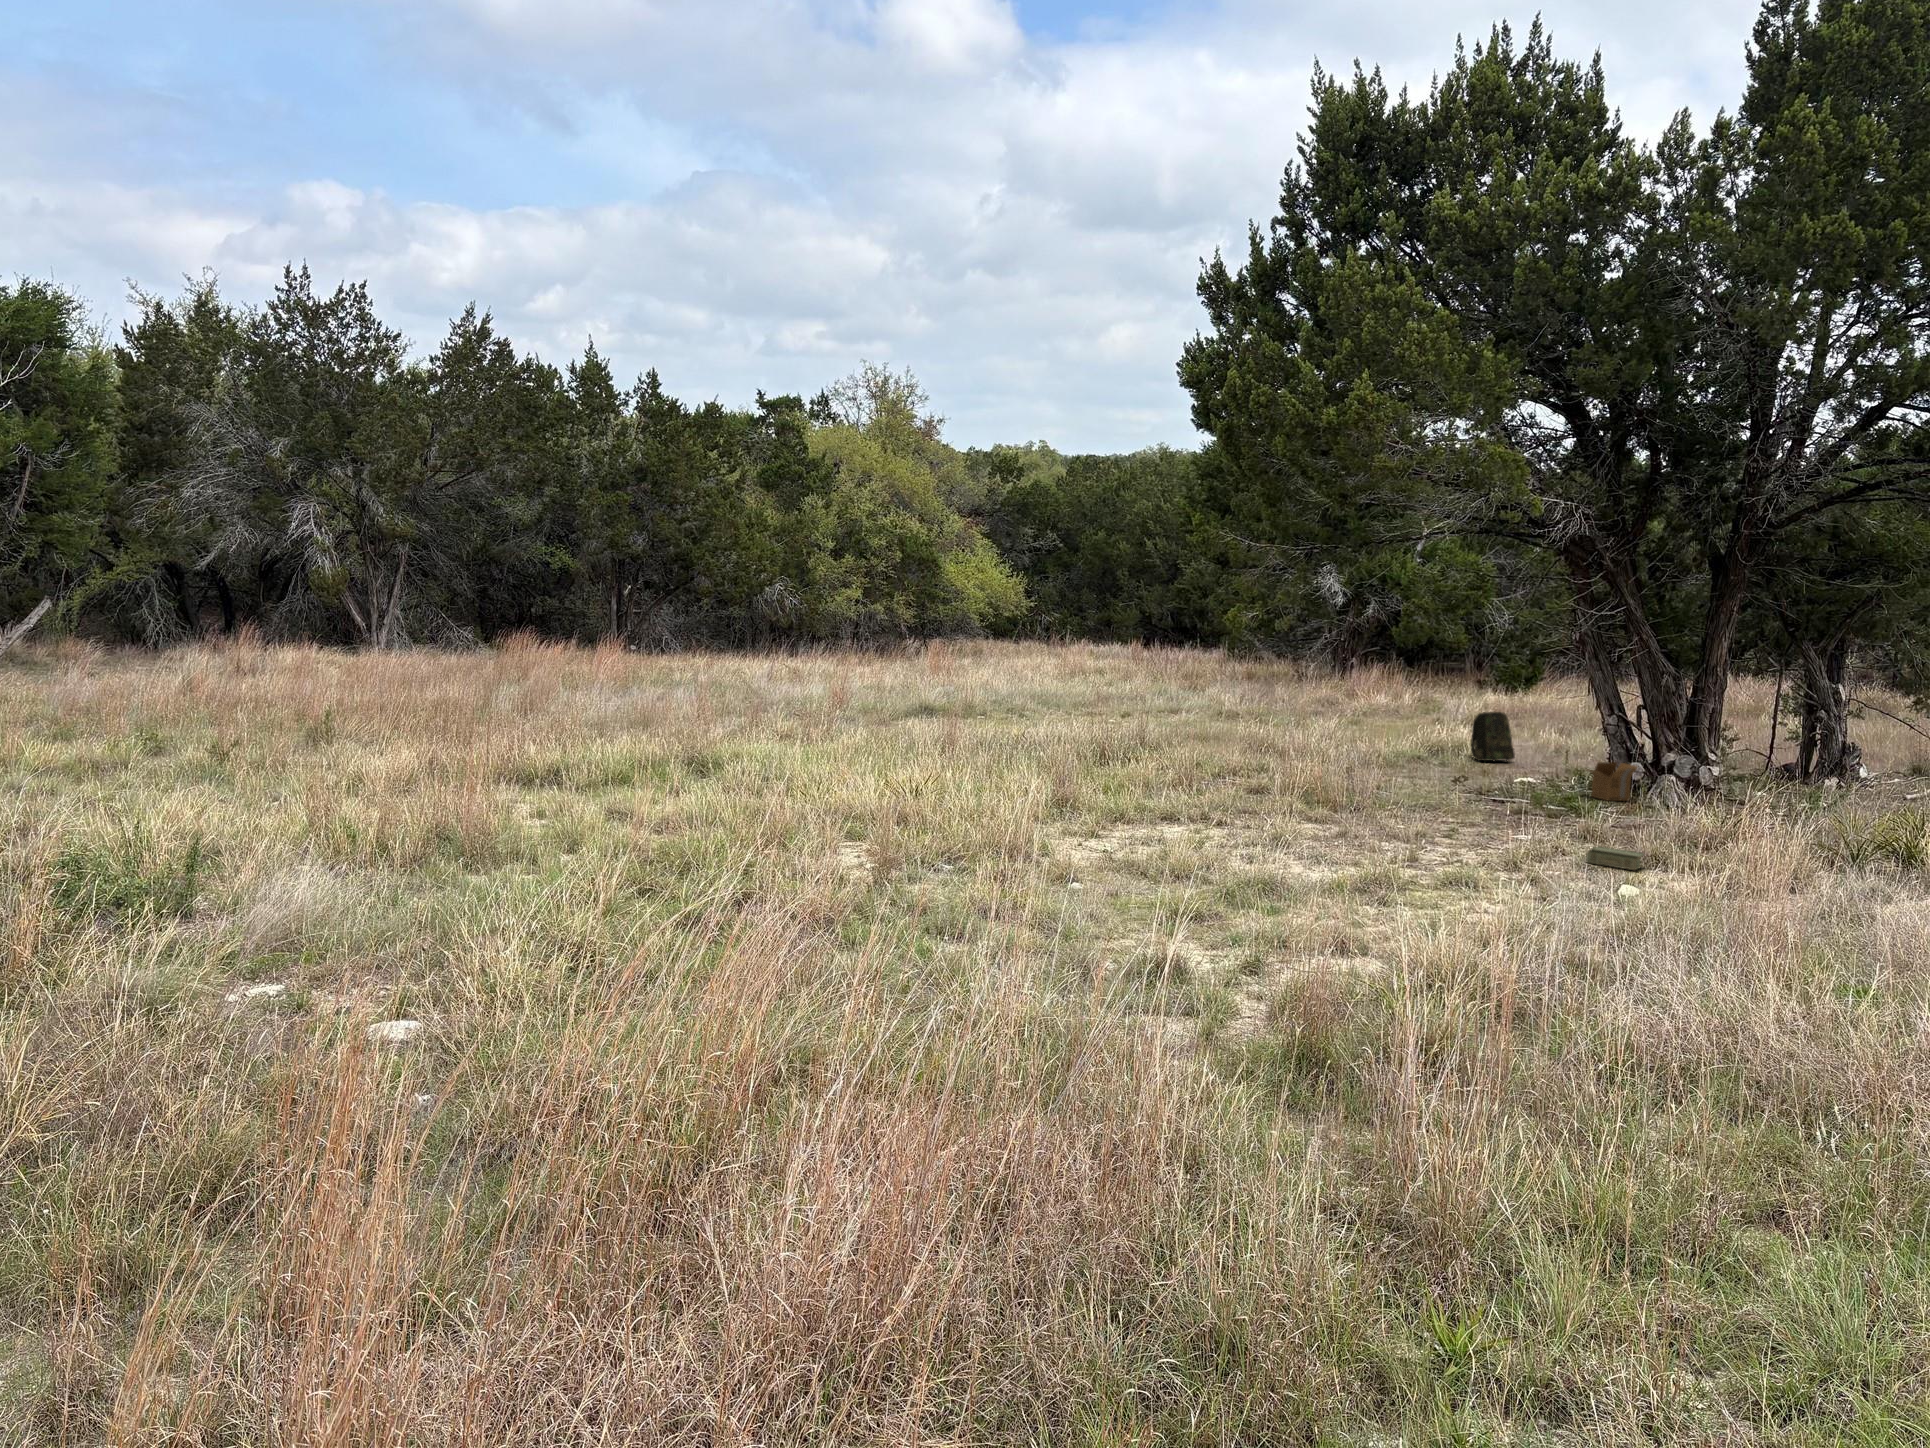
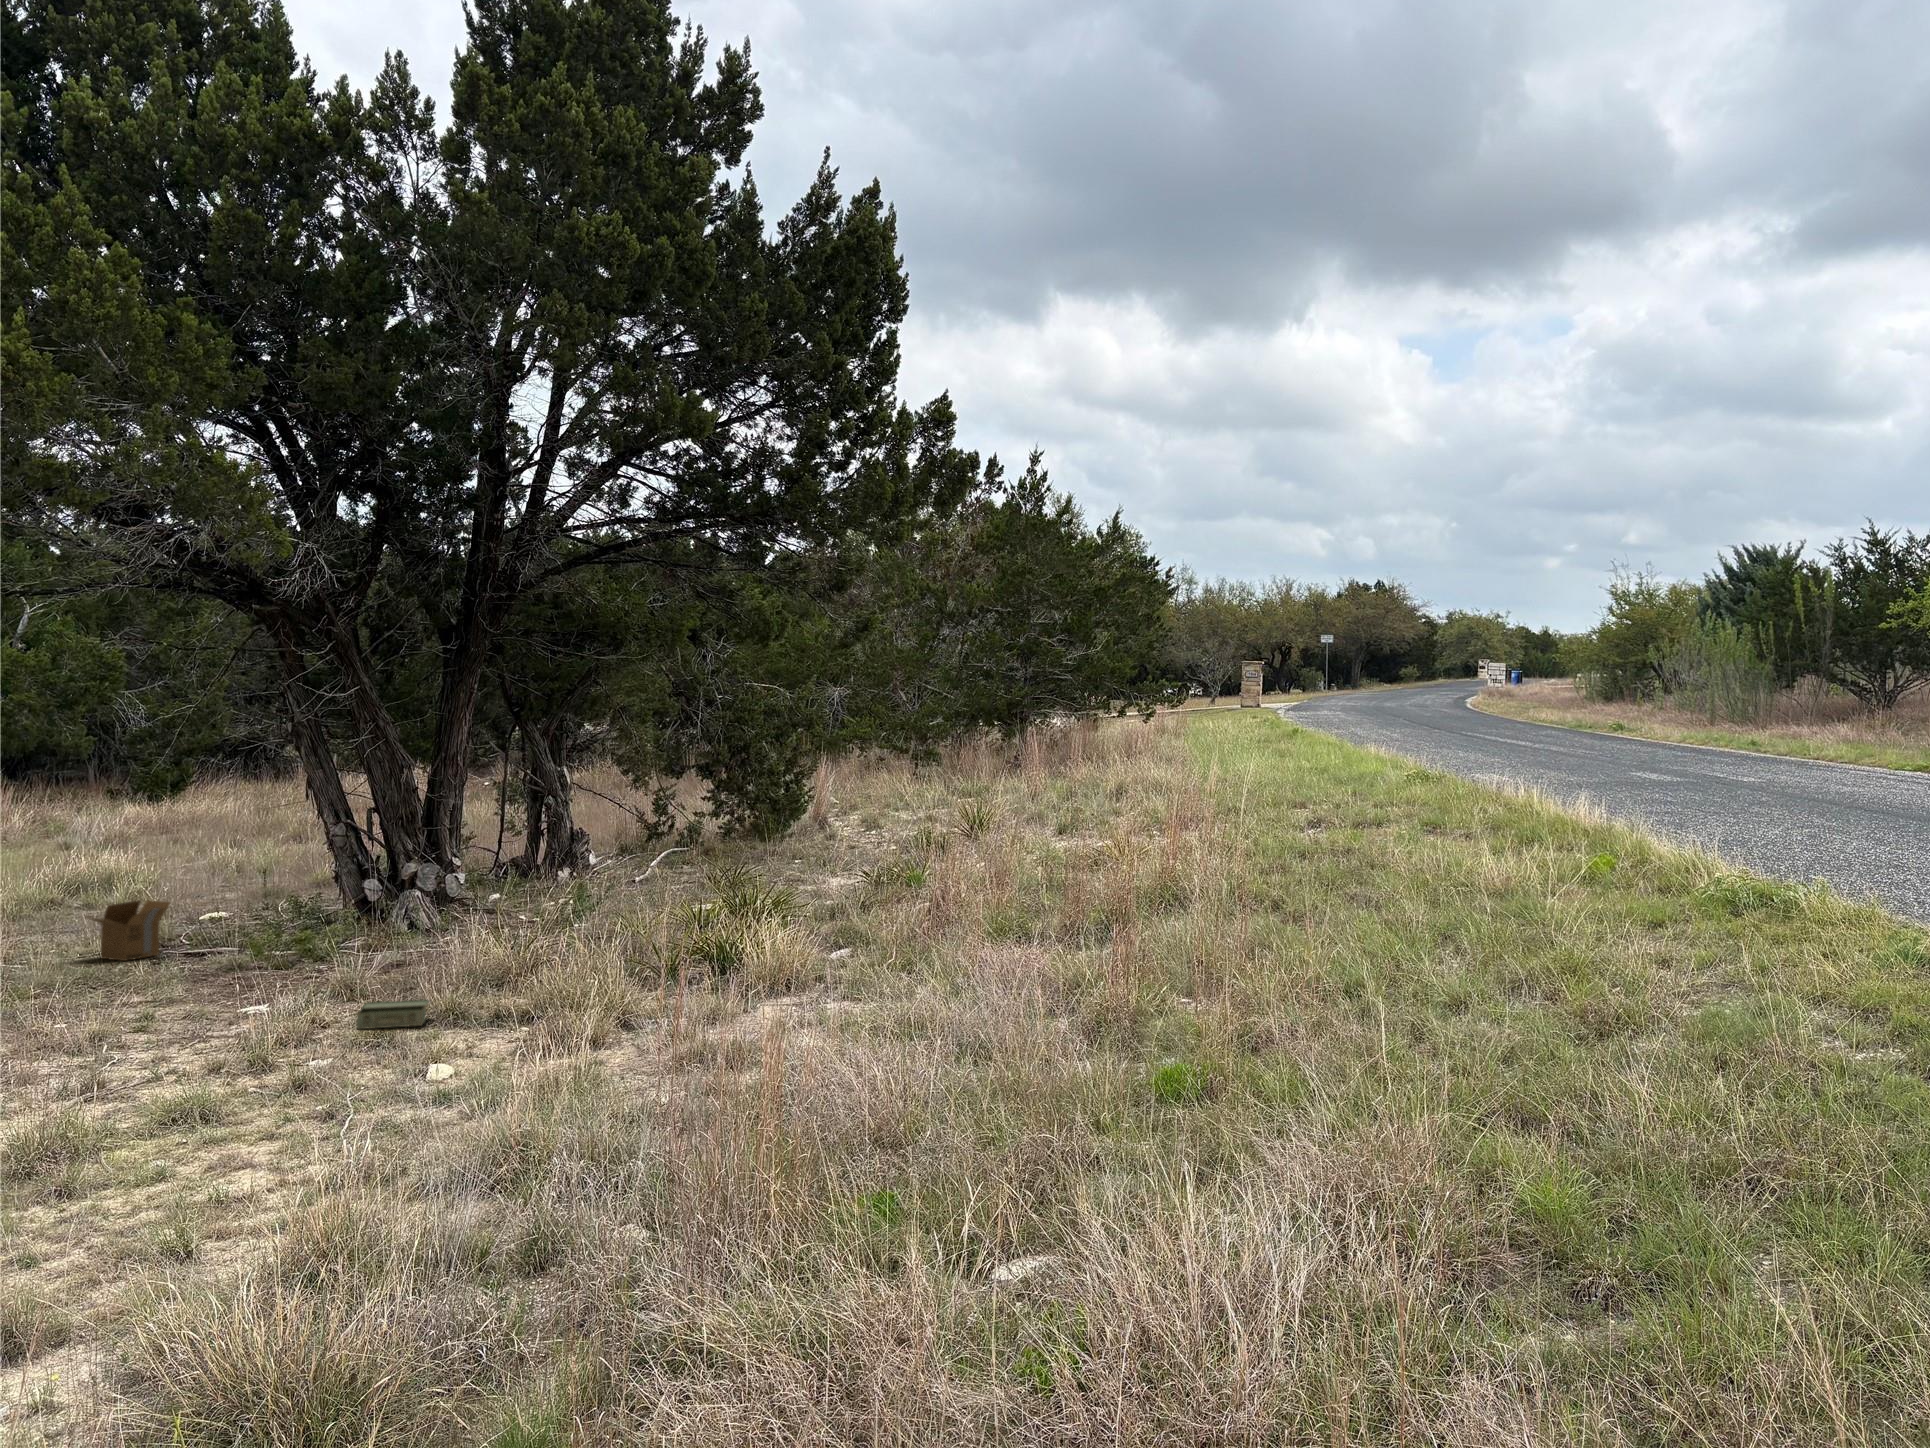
backpack: present [1471,712,1515,762] -> none [133,831,200,906]
cardboard box: present [1587,762,1638,801] -> present [89,900,170,961]

